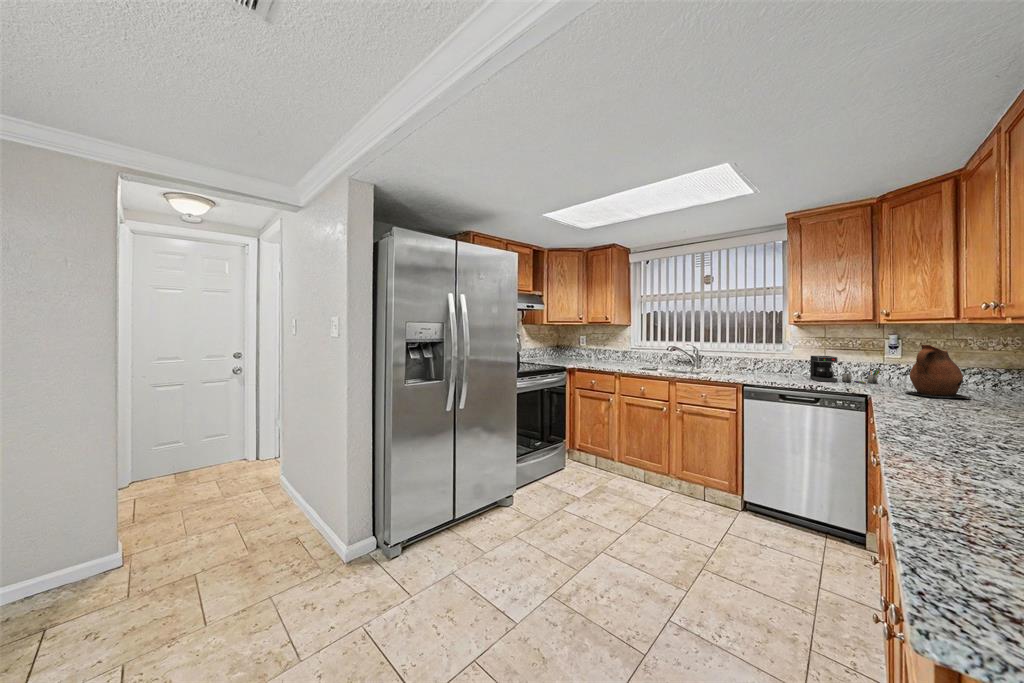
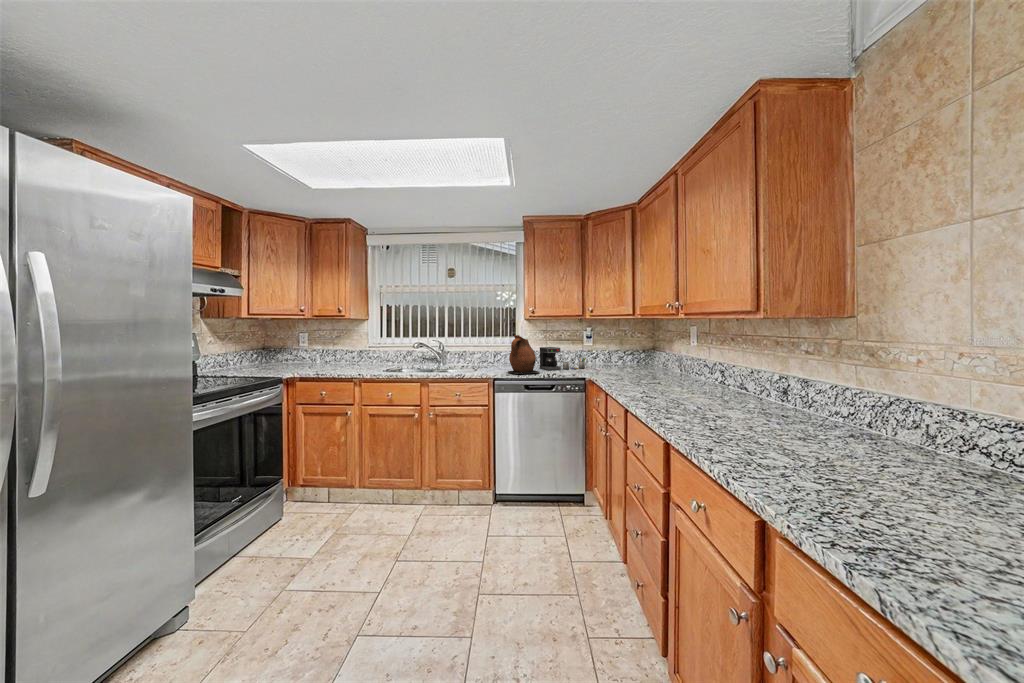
ceramic pitcher: present [906,345,972,399] -> present [508,335,540,374]

